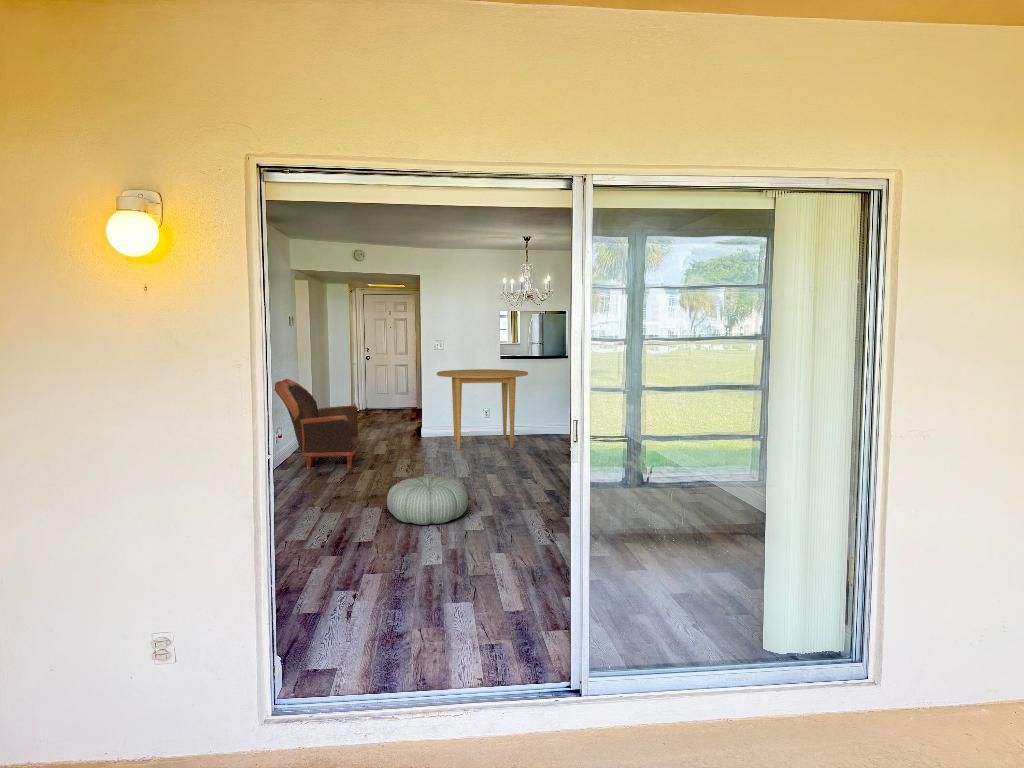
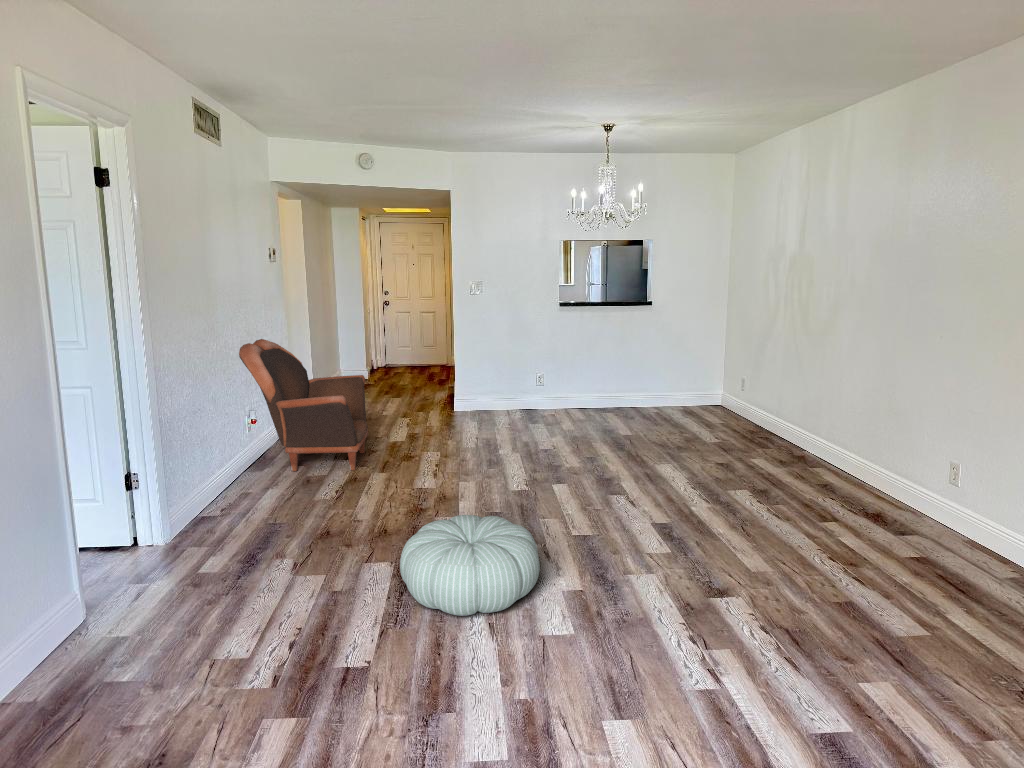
dining table: present [437,369,528,450] -> none [475,321,602,435]

